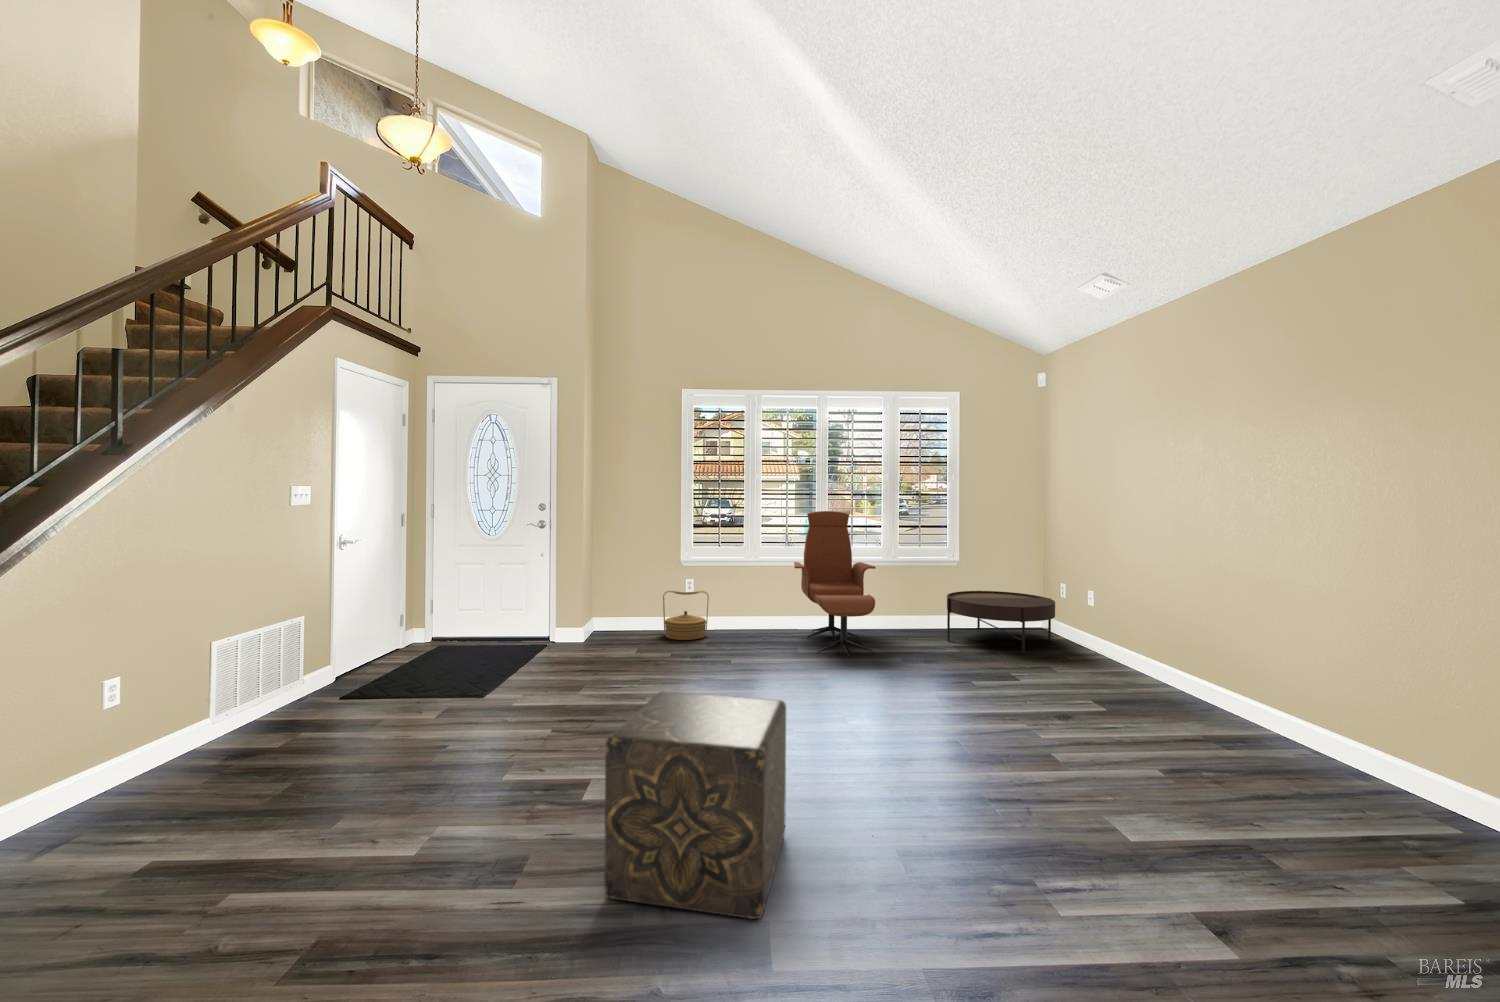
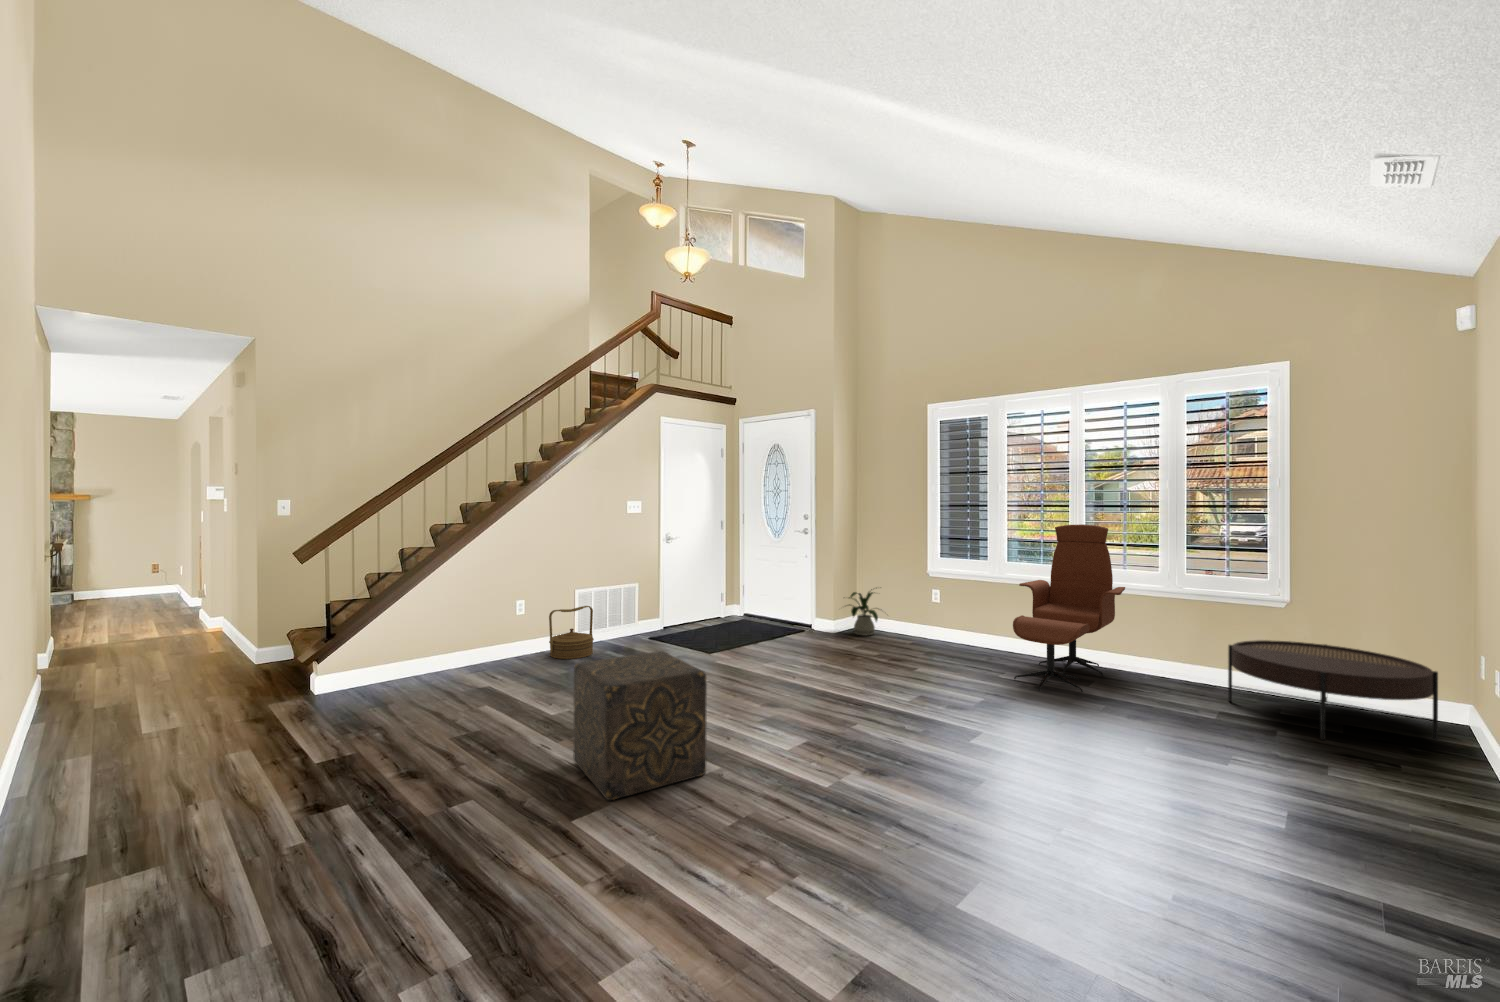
house plant: none [586,585,645,641] -> present [849,589,878,636]
woven basket: present [663,591,709,640] -> present [549,606,594,659]

